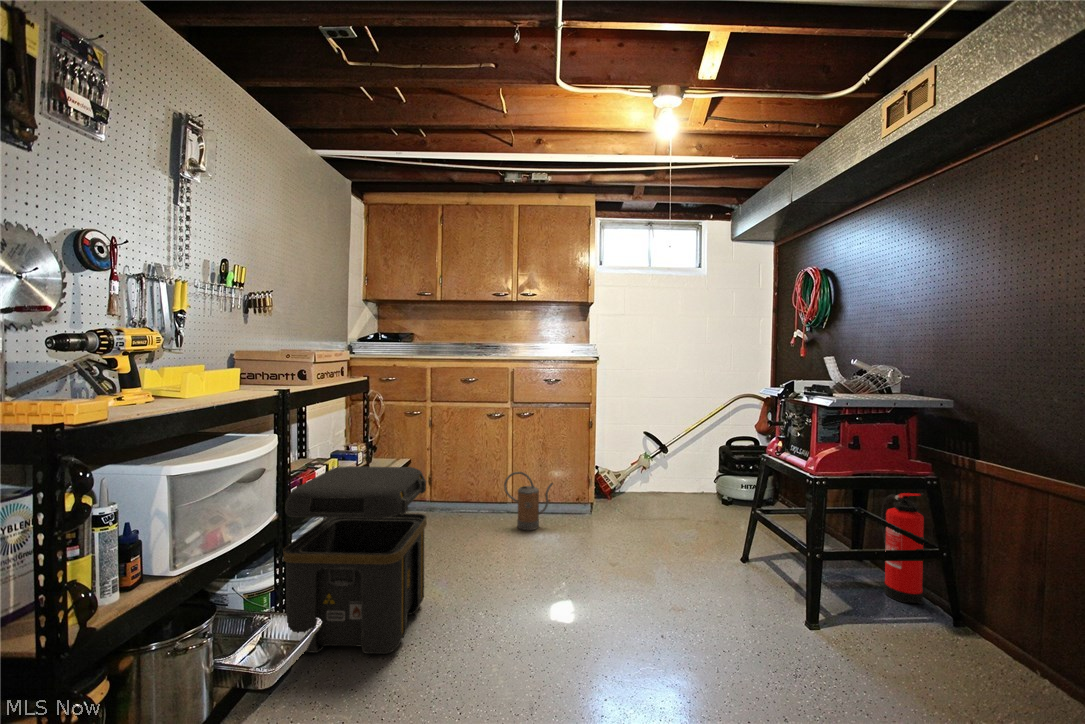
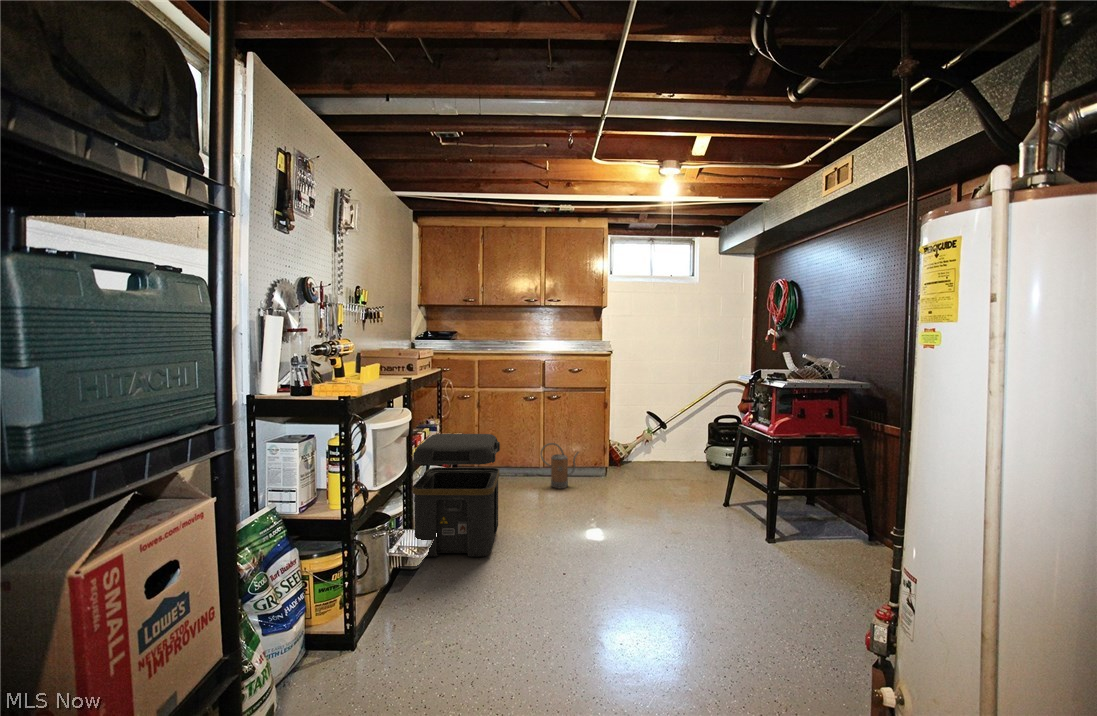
fire extinguisher: present [881,493,924,604] -> none [825,450,851,528]

